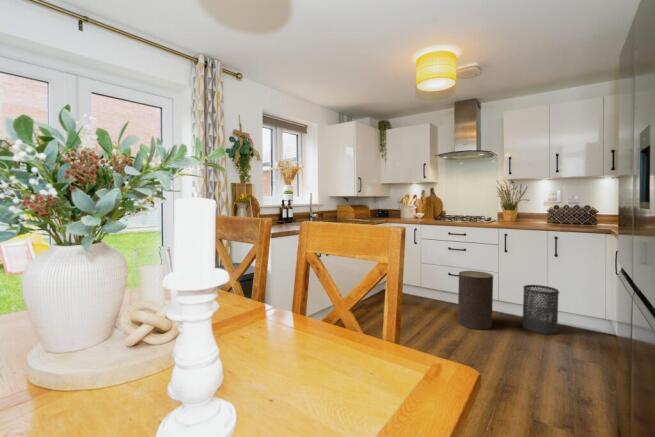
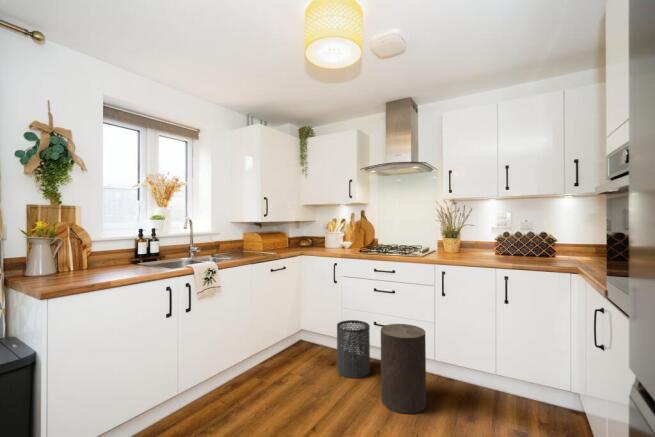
trash can: present [523,285,559,334] -> present [337,320,370,378]

